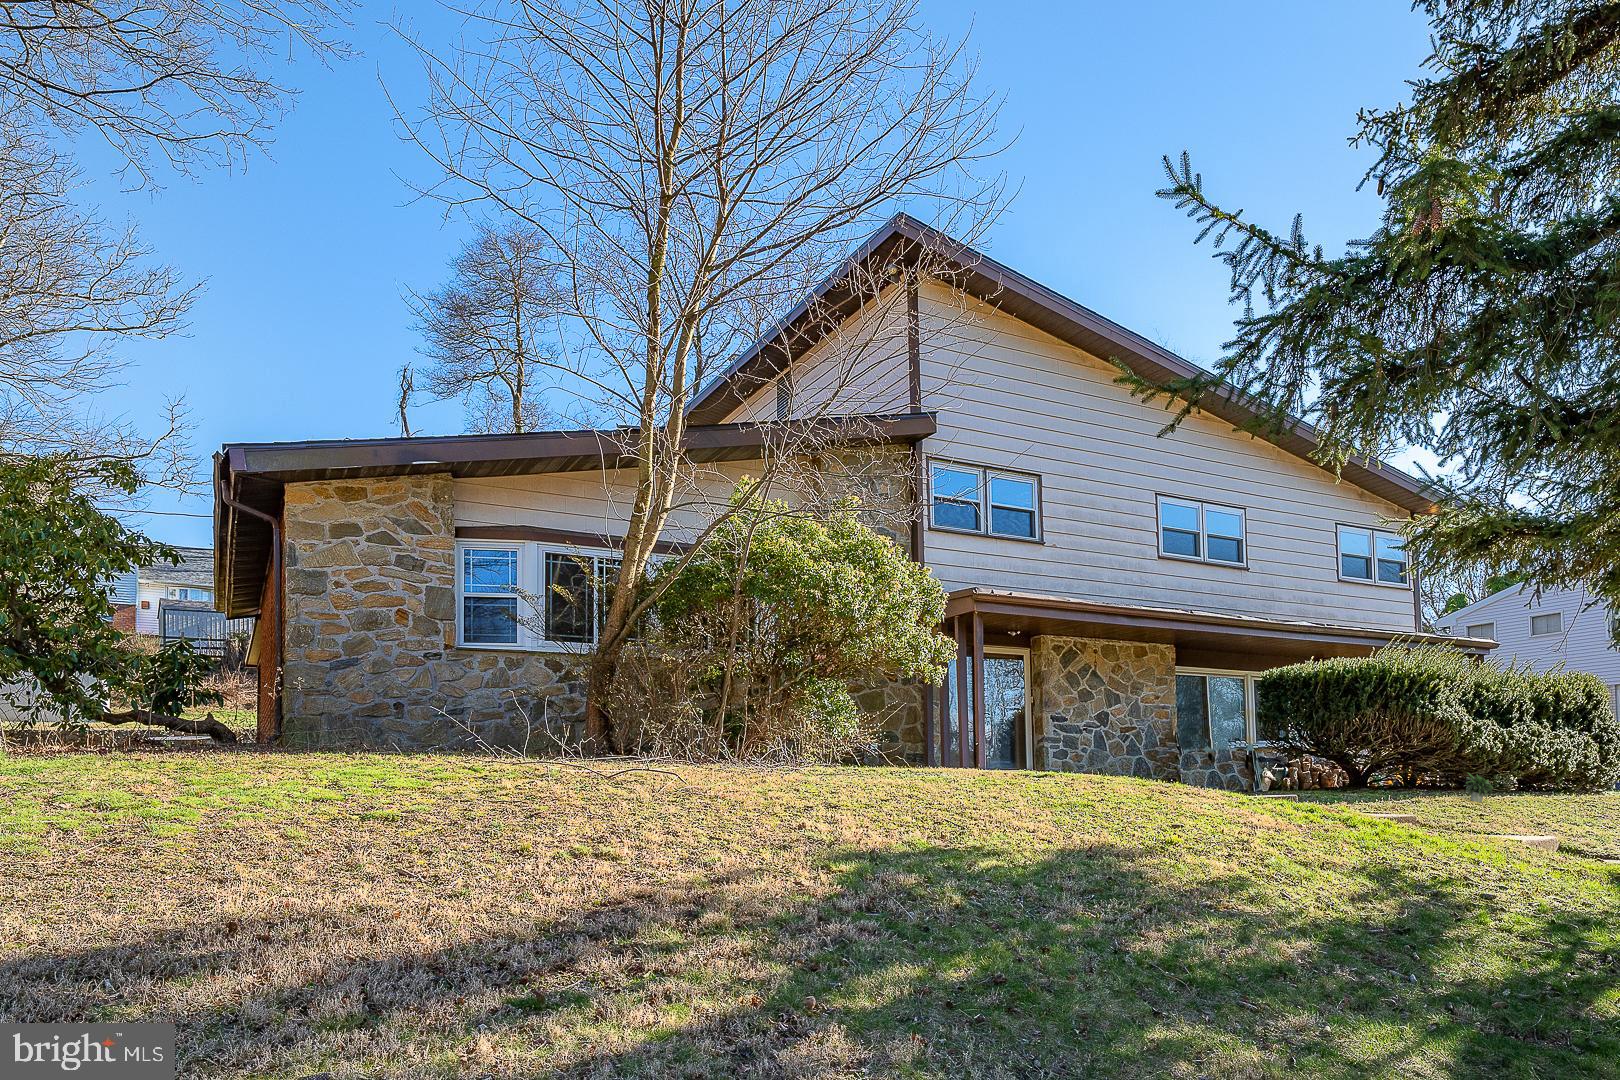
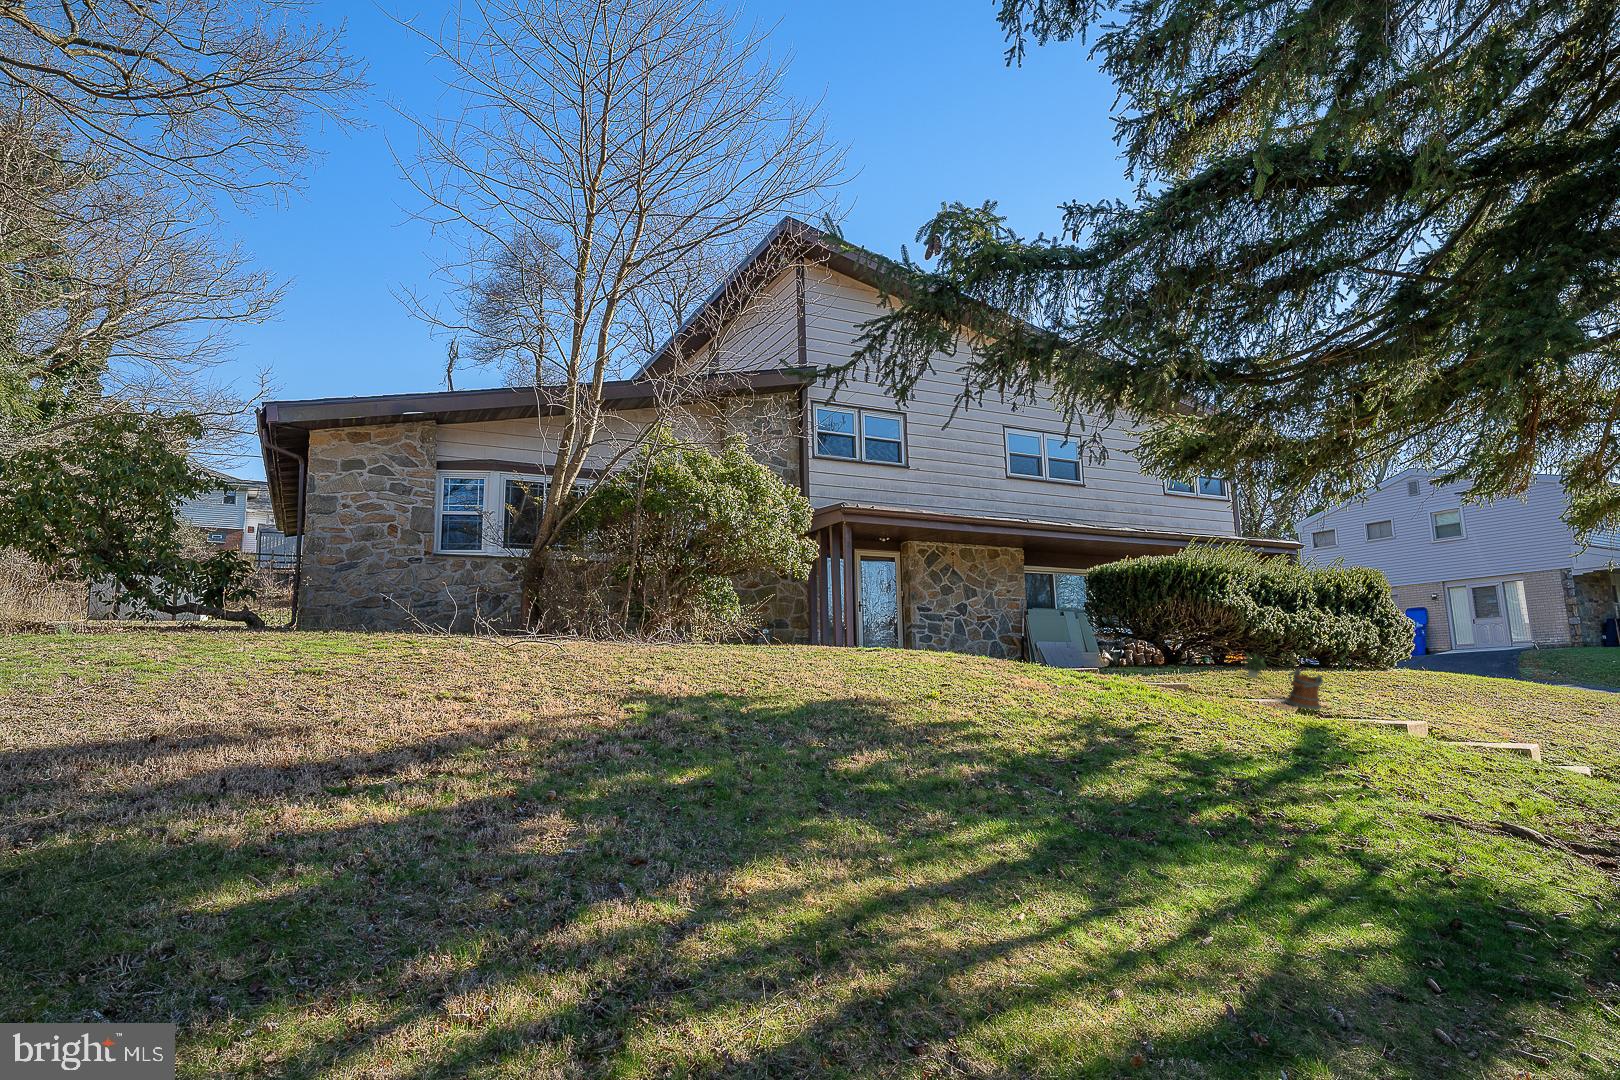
bucket: none [1532,789,1577,836] -> present [1285,669,1323,710]

